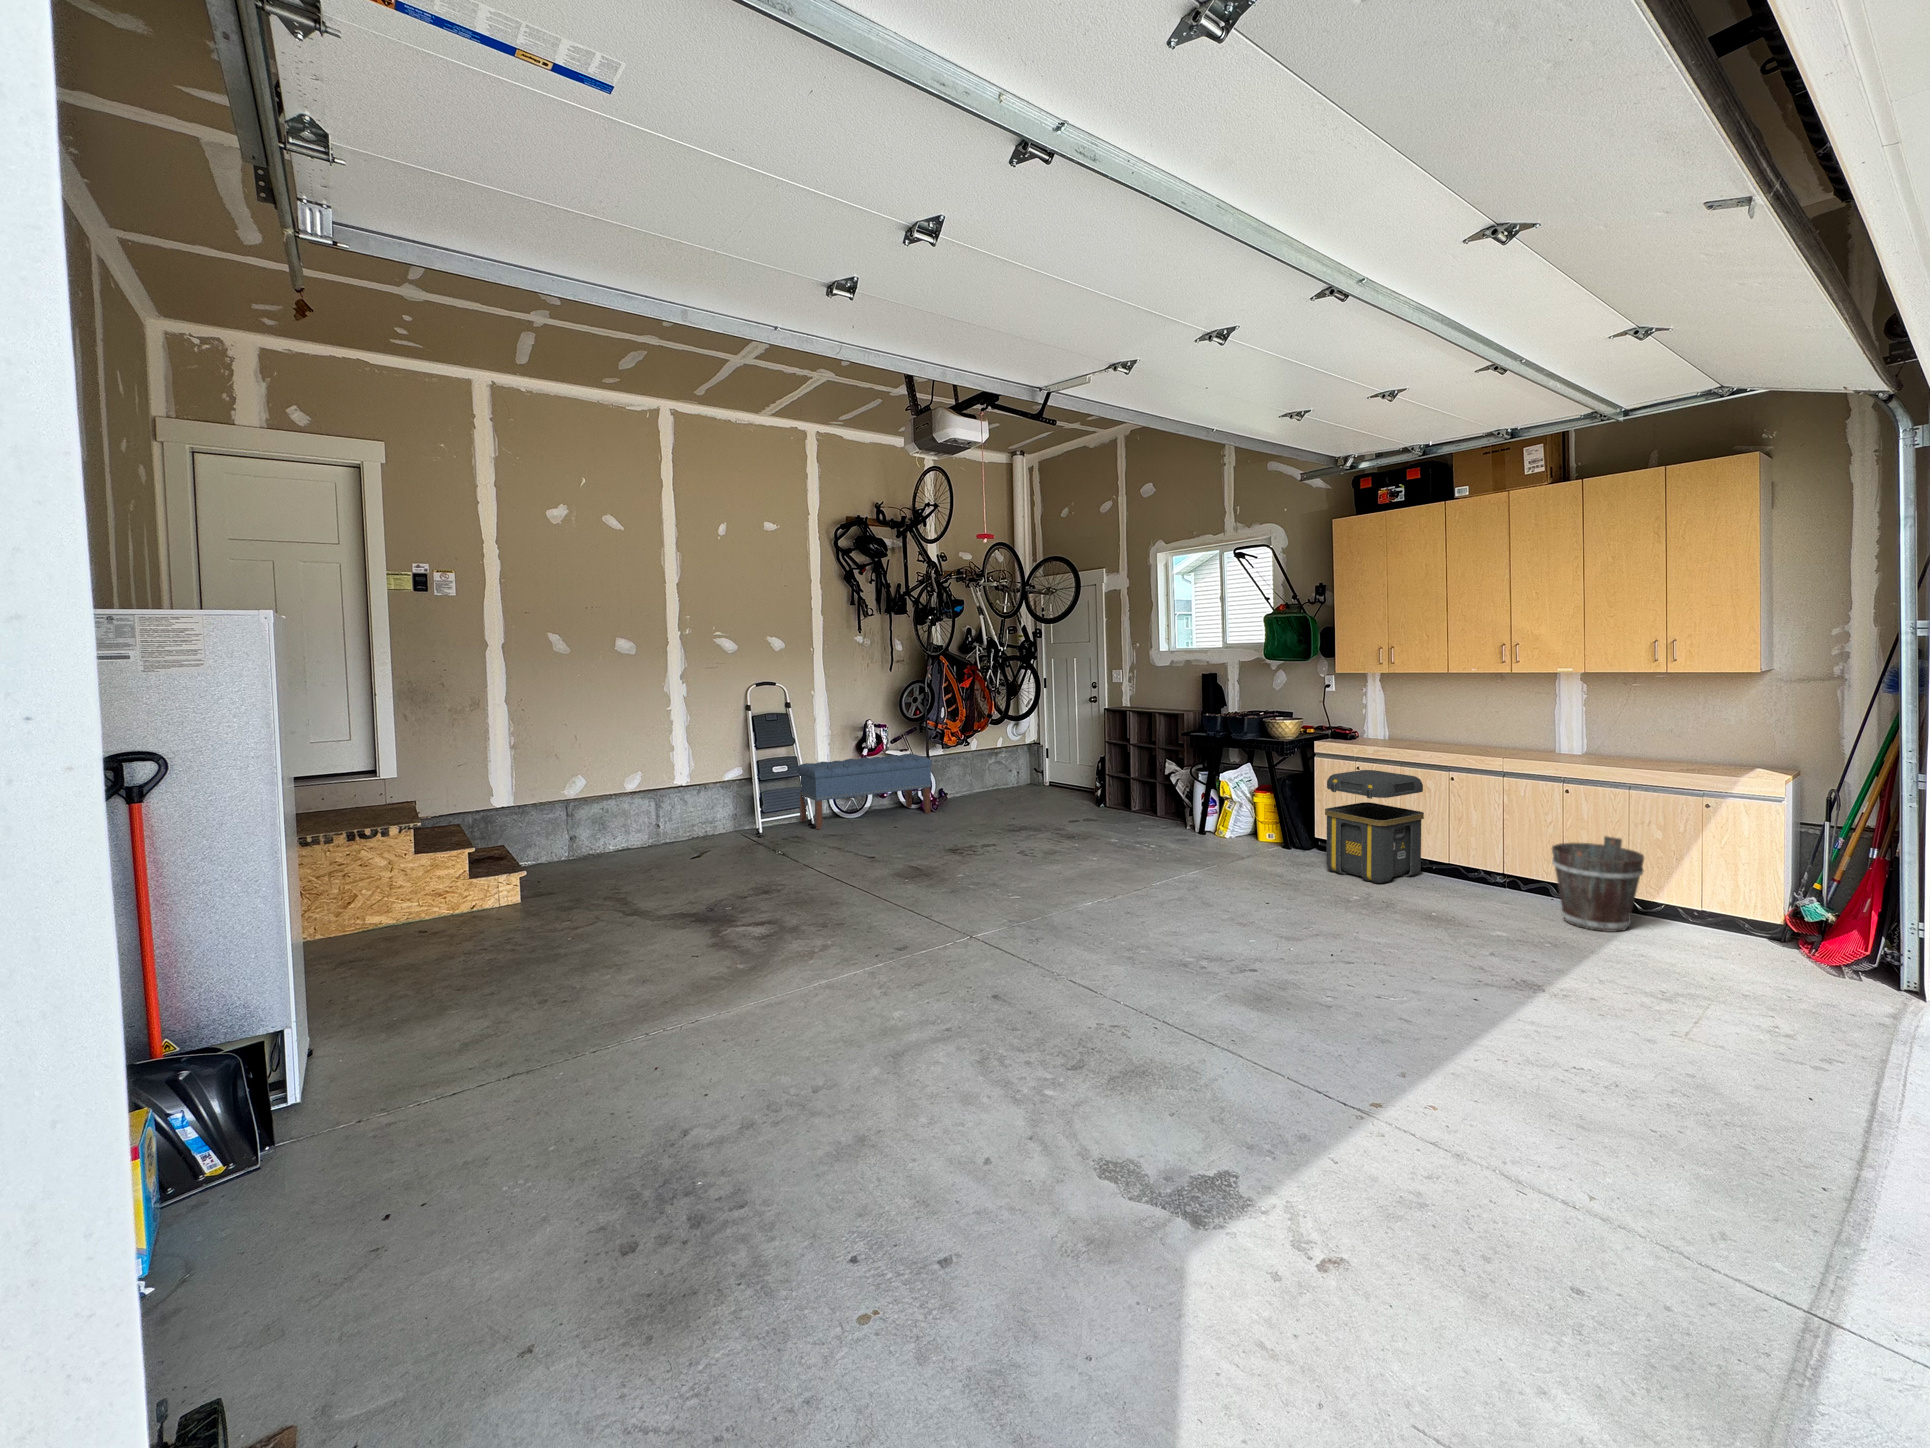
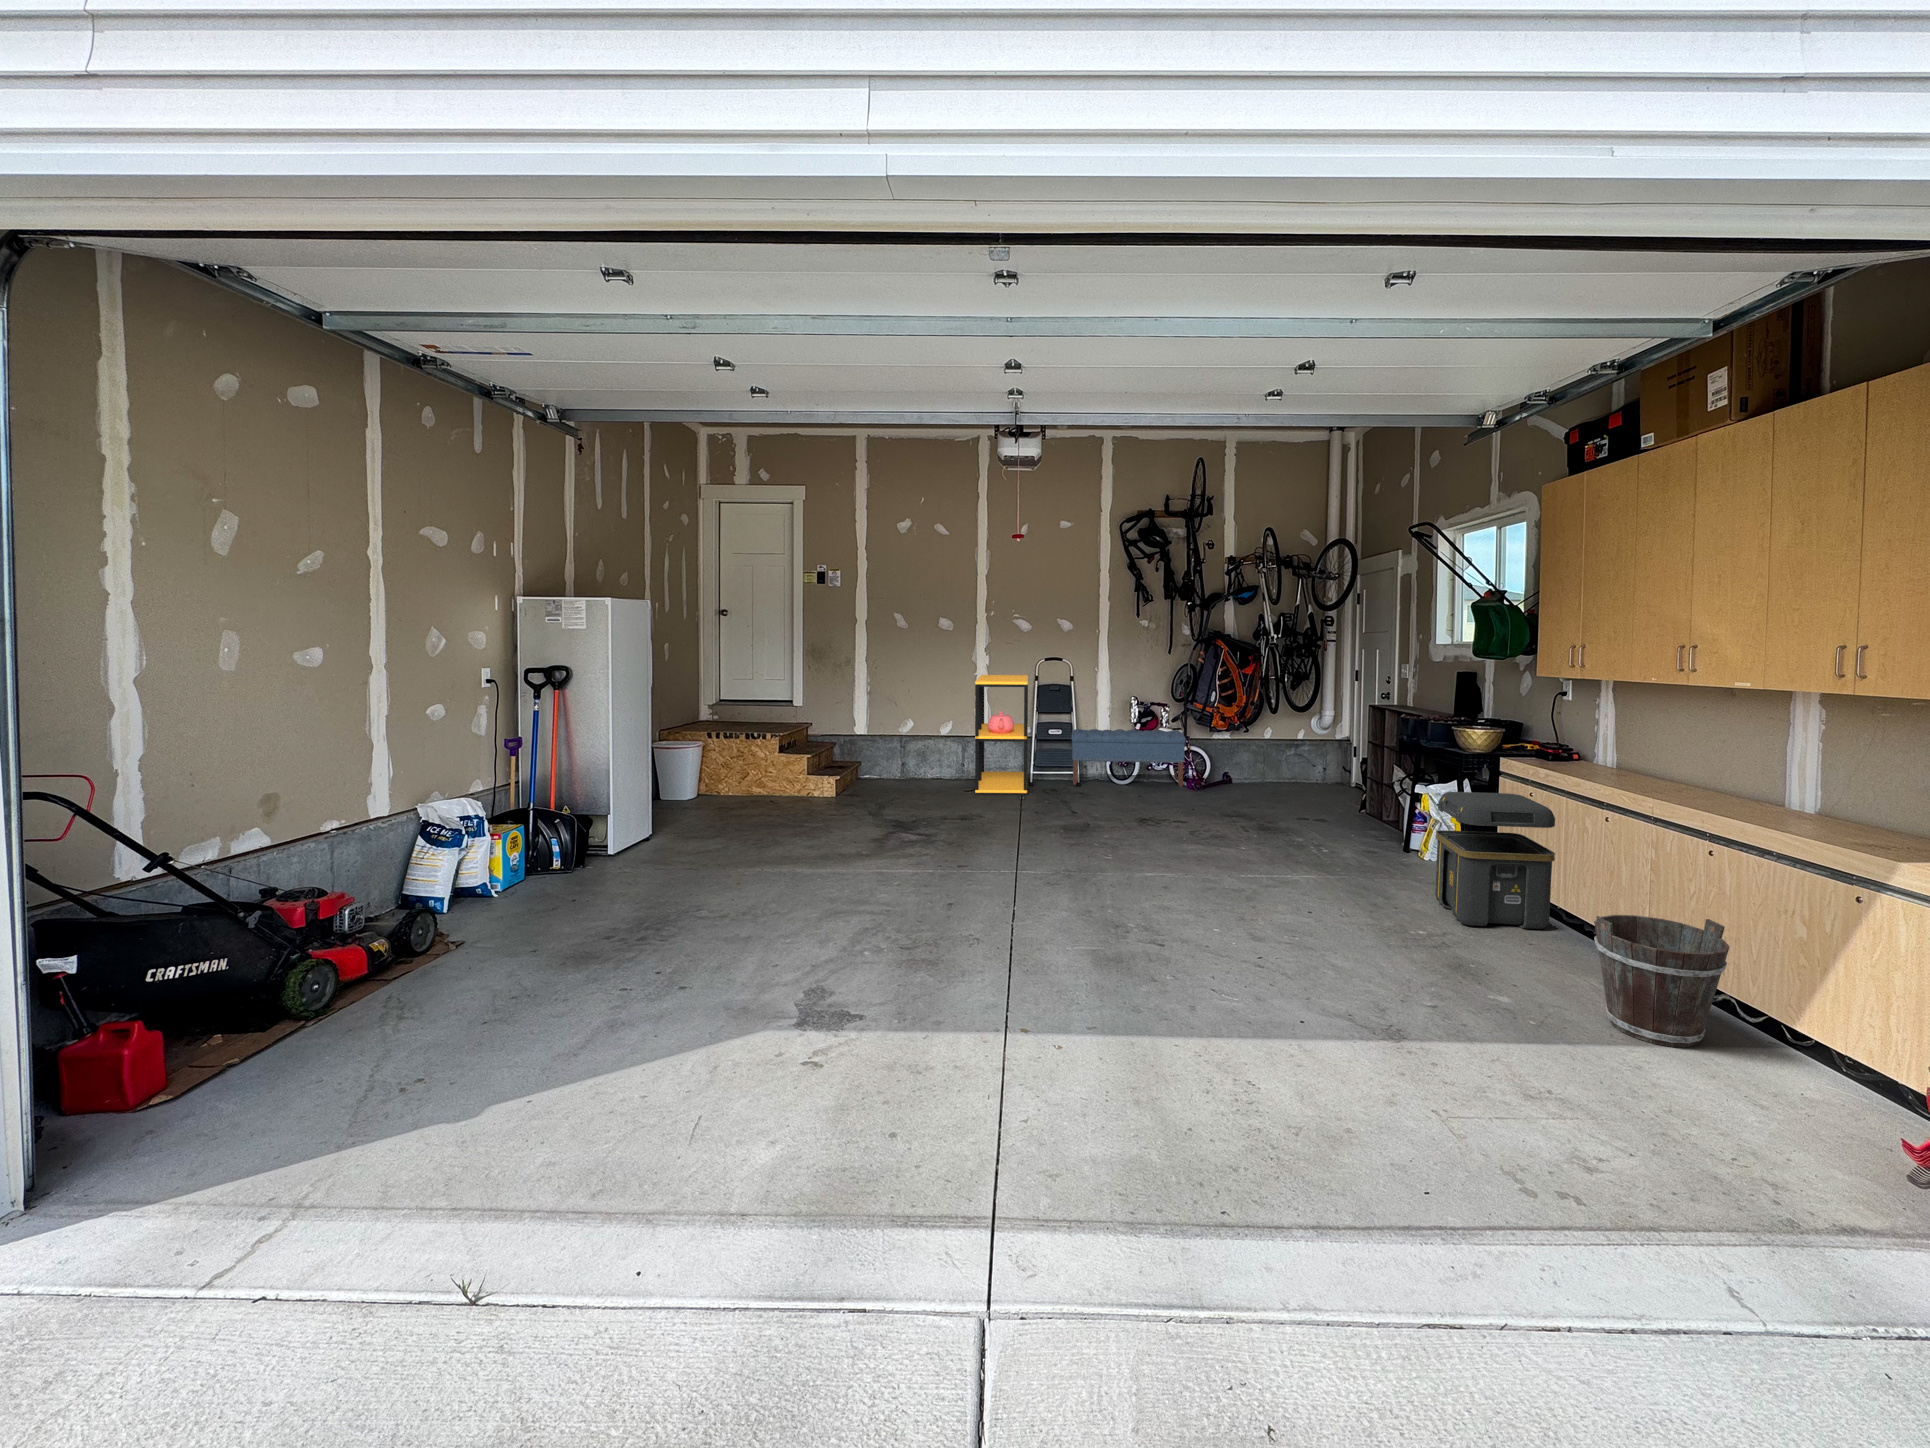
shelving unit: none [681,704,791,860] -> present [975,675,1028,795]

